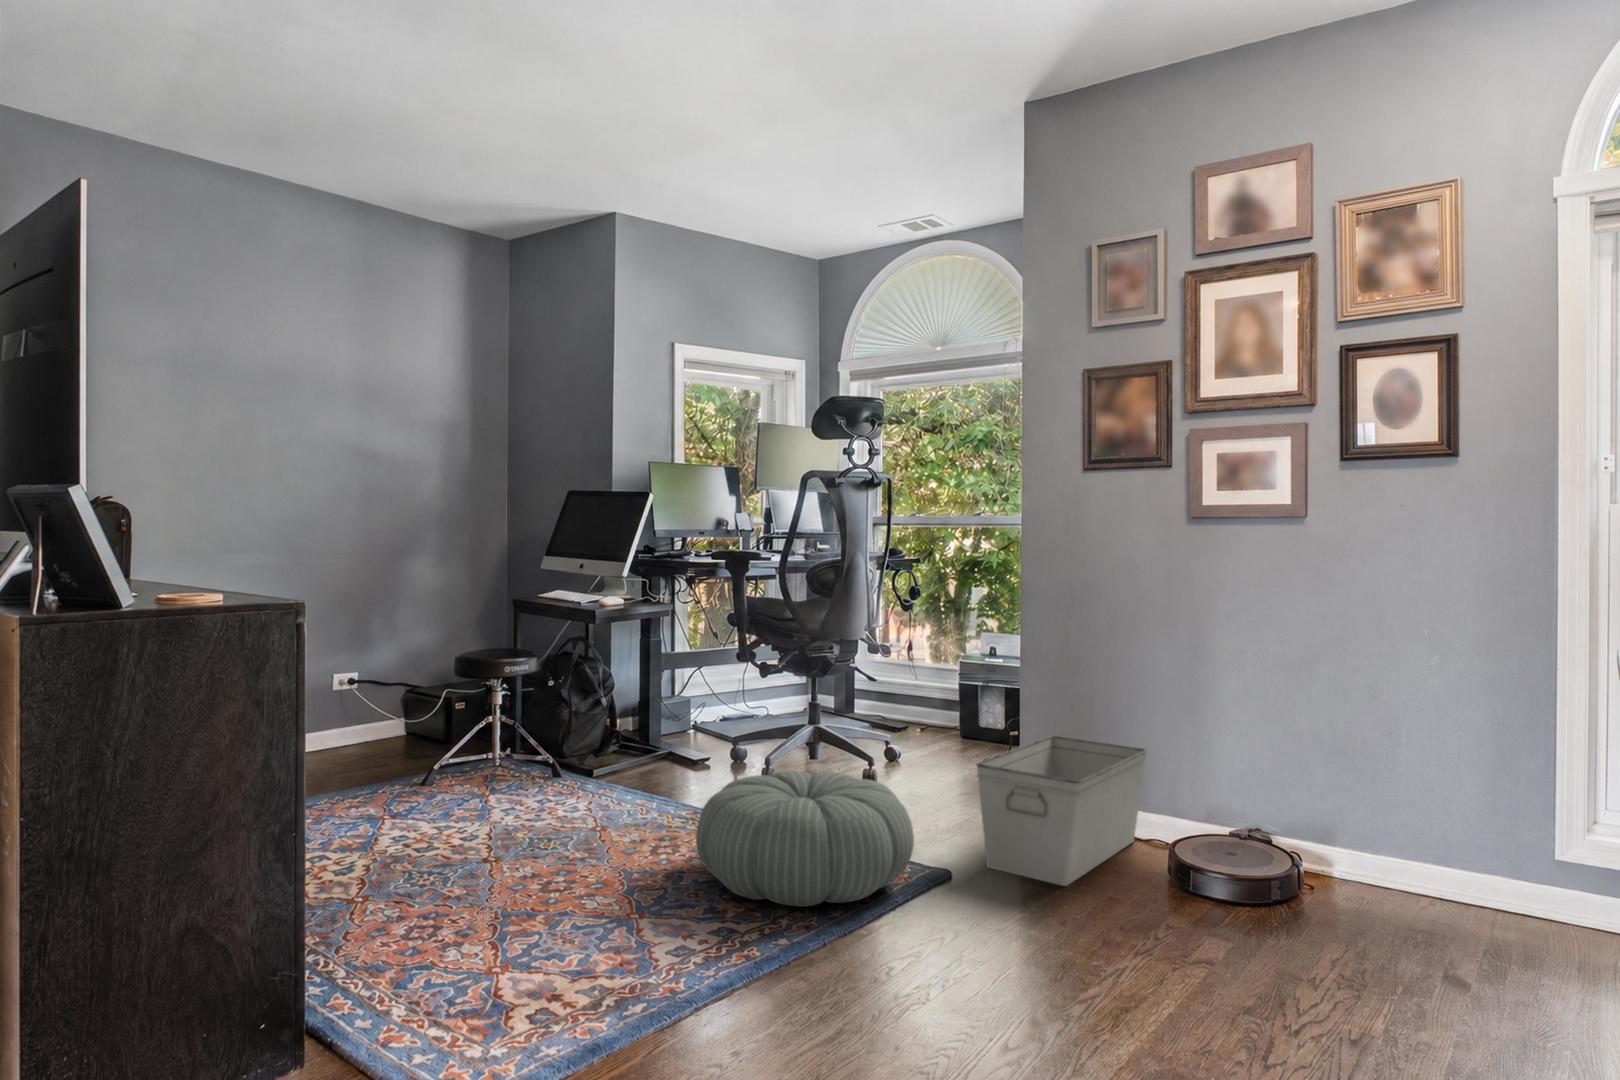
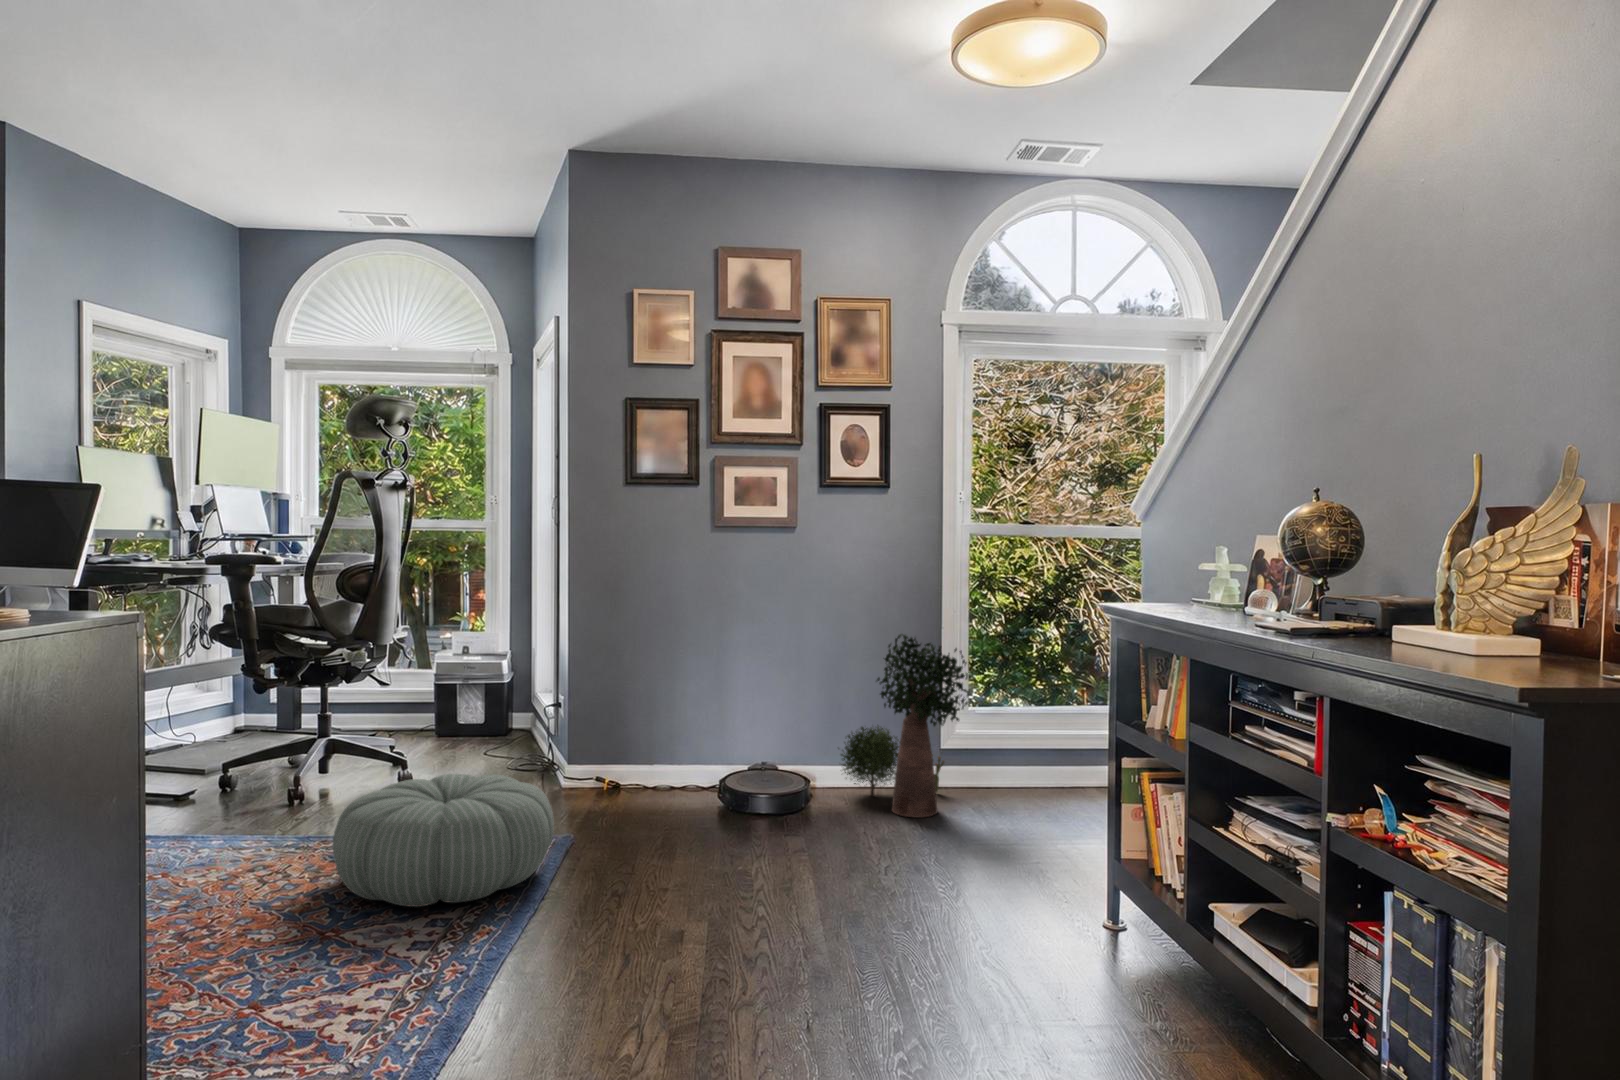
potted plant: none [1356,674,1576,962] -> present [841,634,969,817]
storage bin: present [976,736,1147,886] -> none [577,714,687,833]

